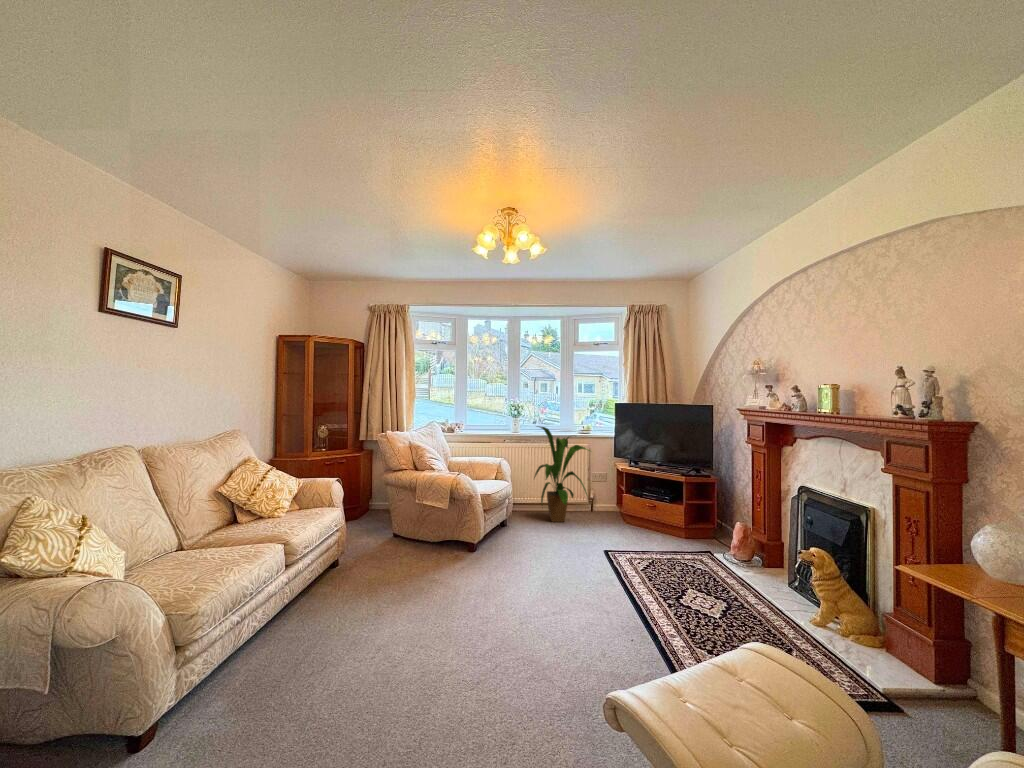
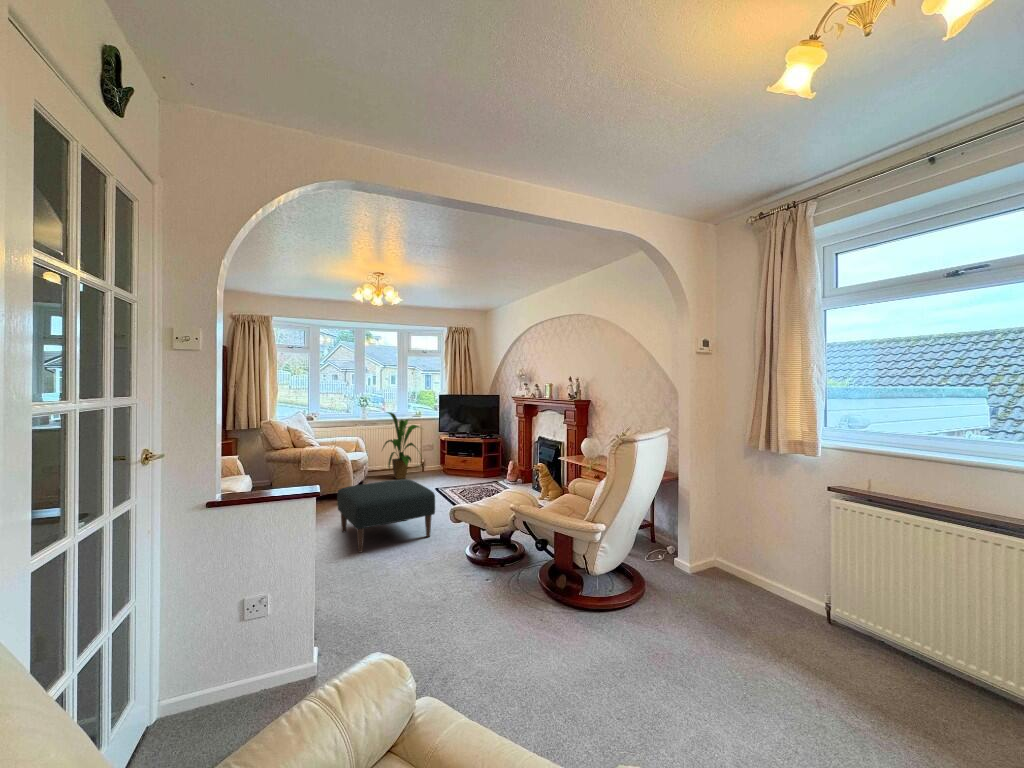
ottoman: none [404,553,577,726] -> present [337,479,435,553]

